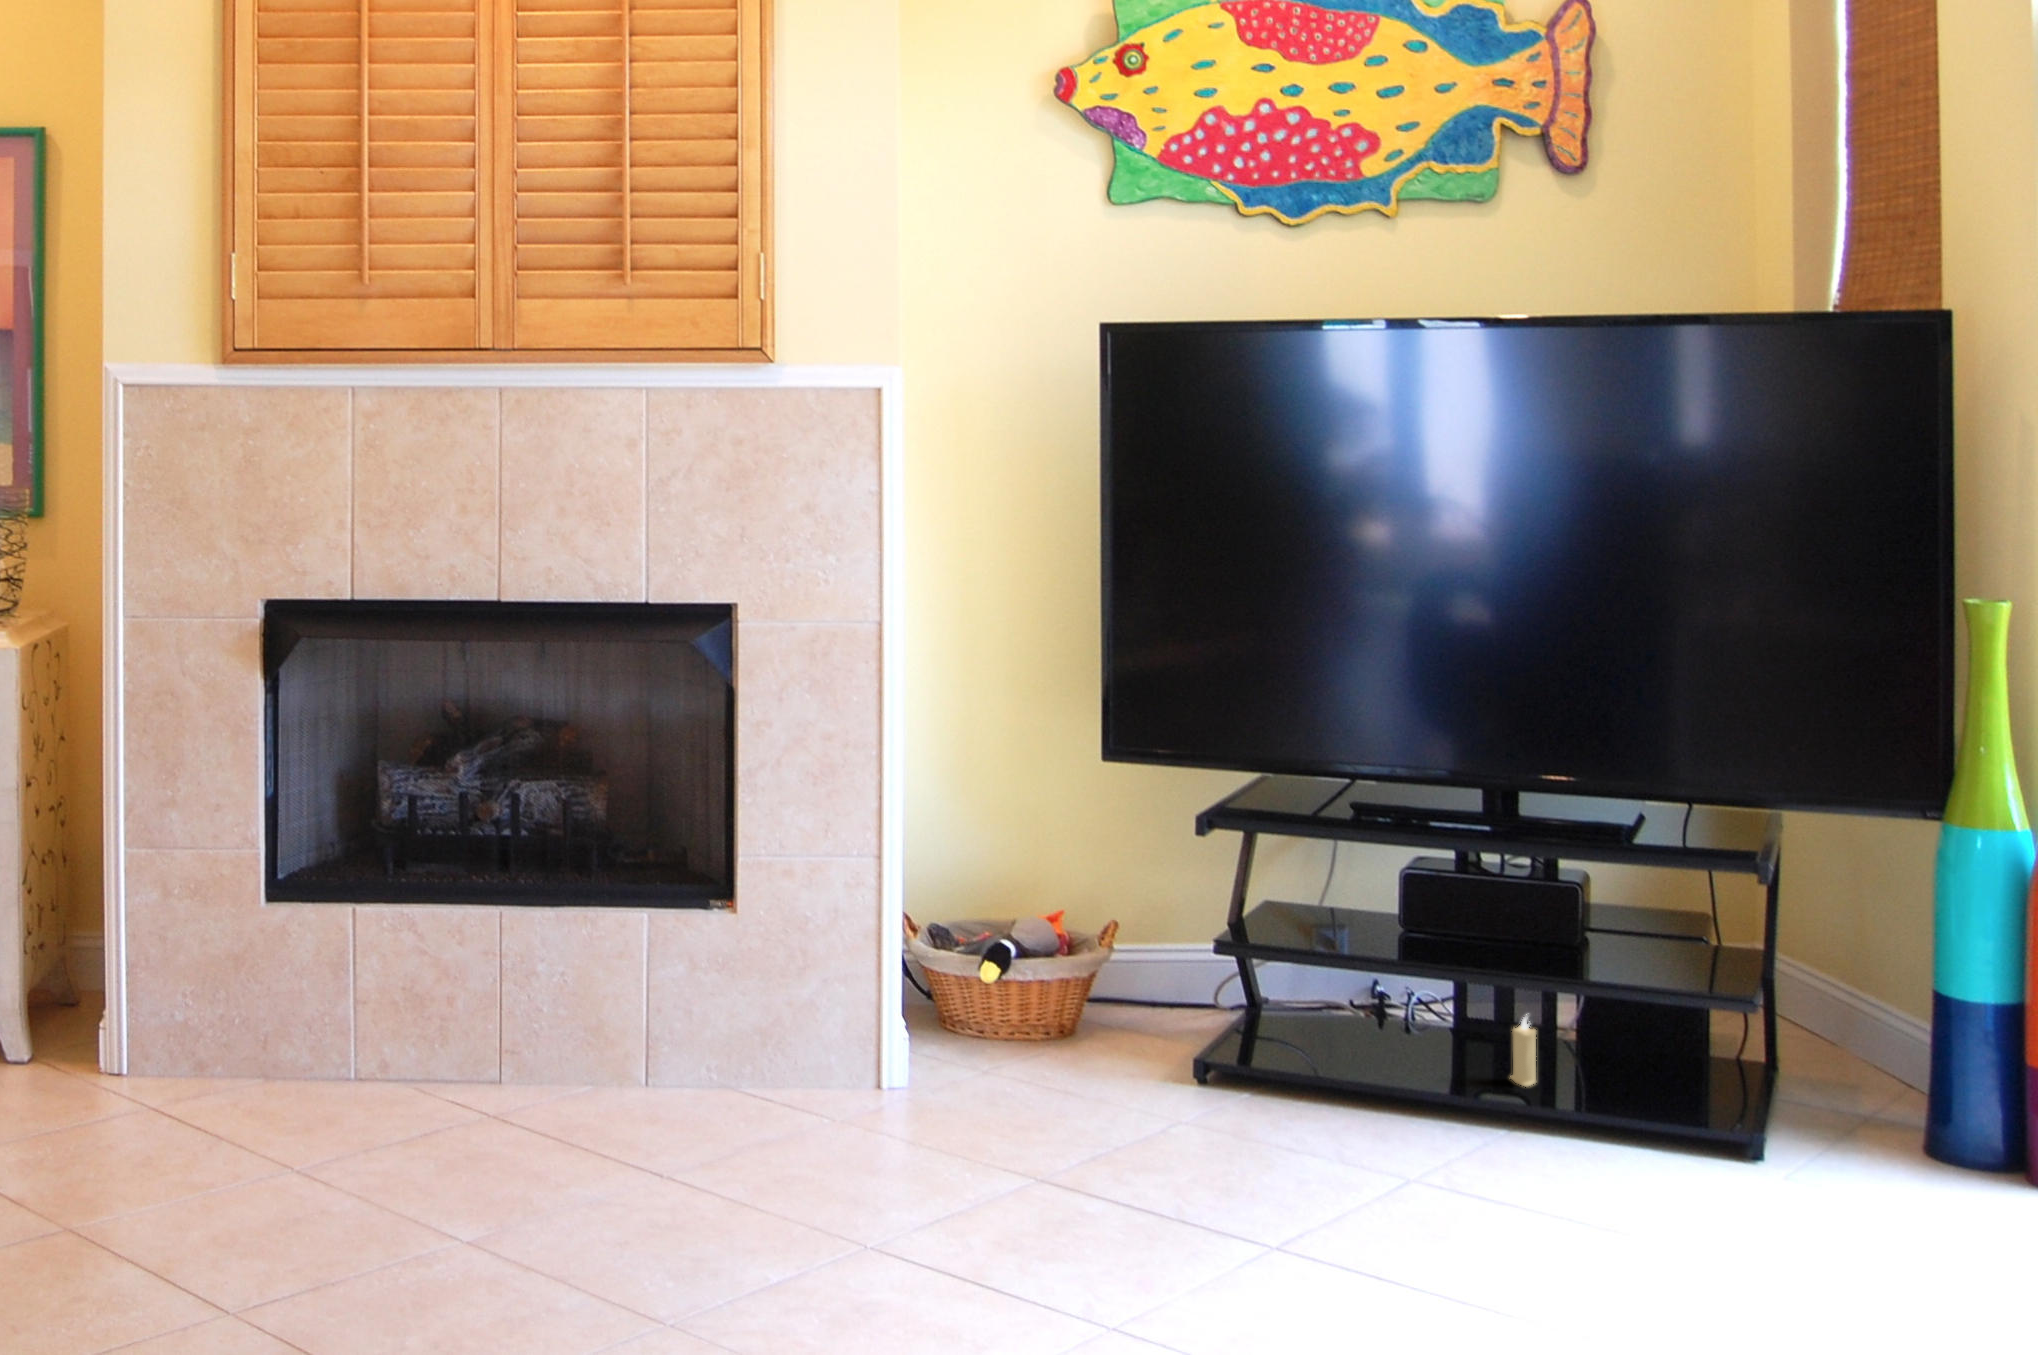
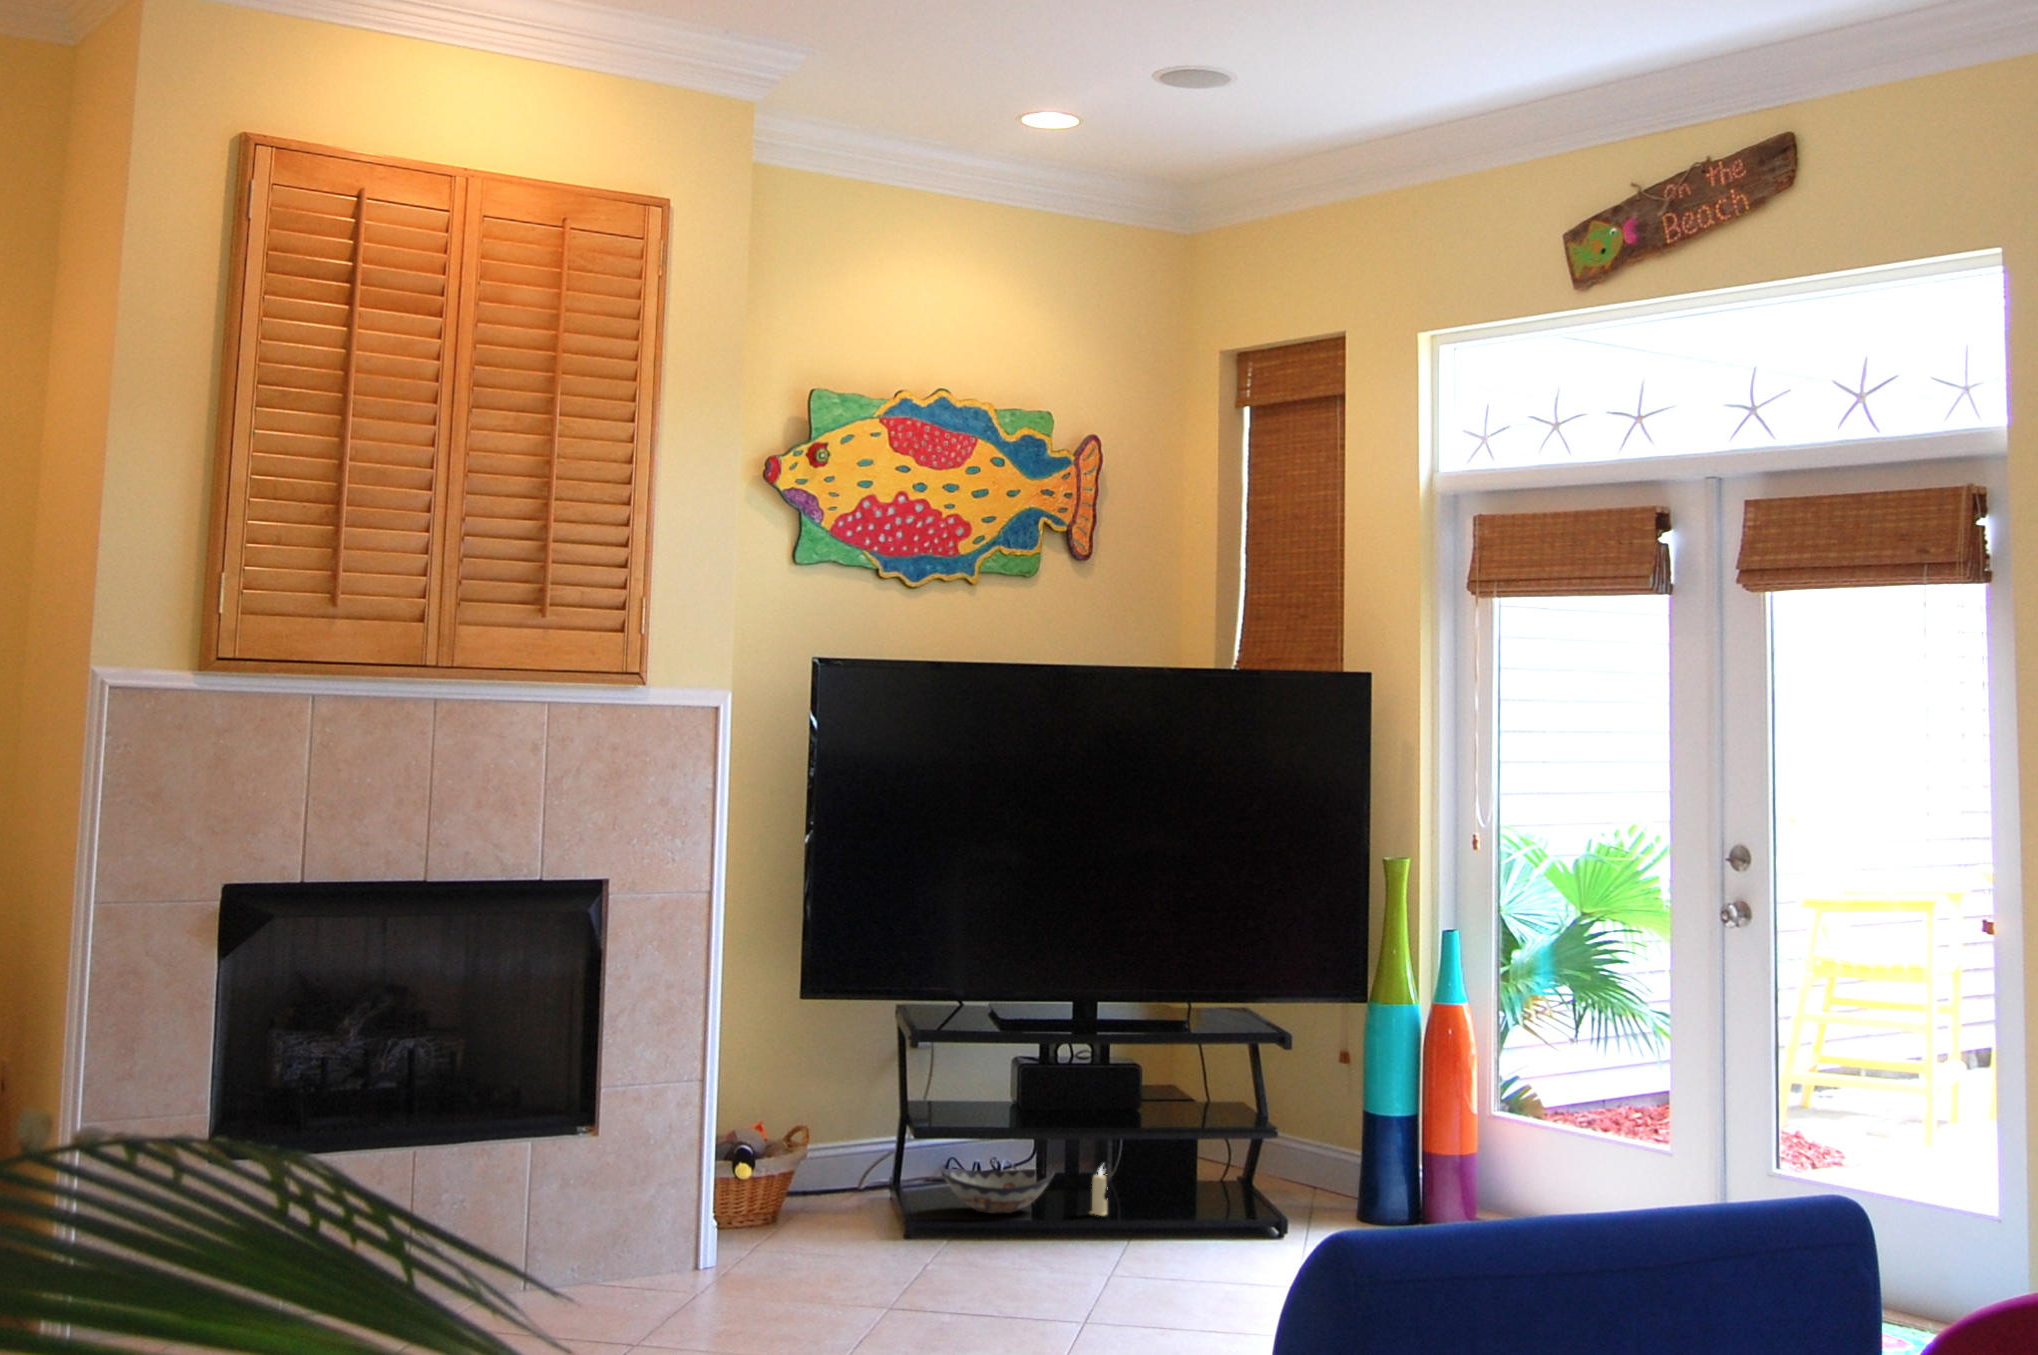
decorative bowl: none [1302,981,1467,1055] -> present [942,1169,1055,1213]

